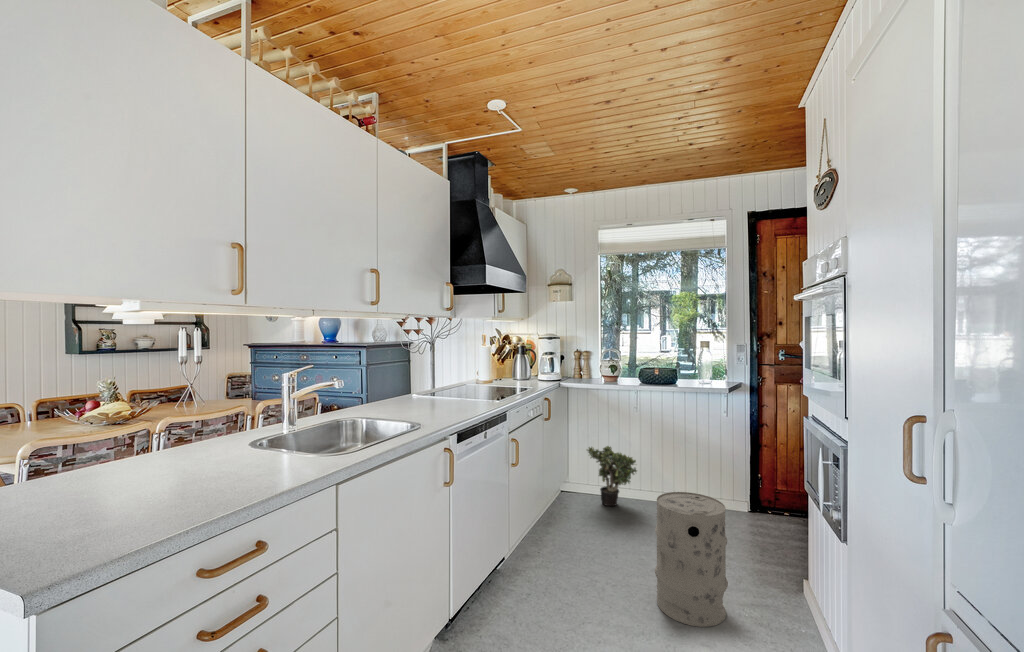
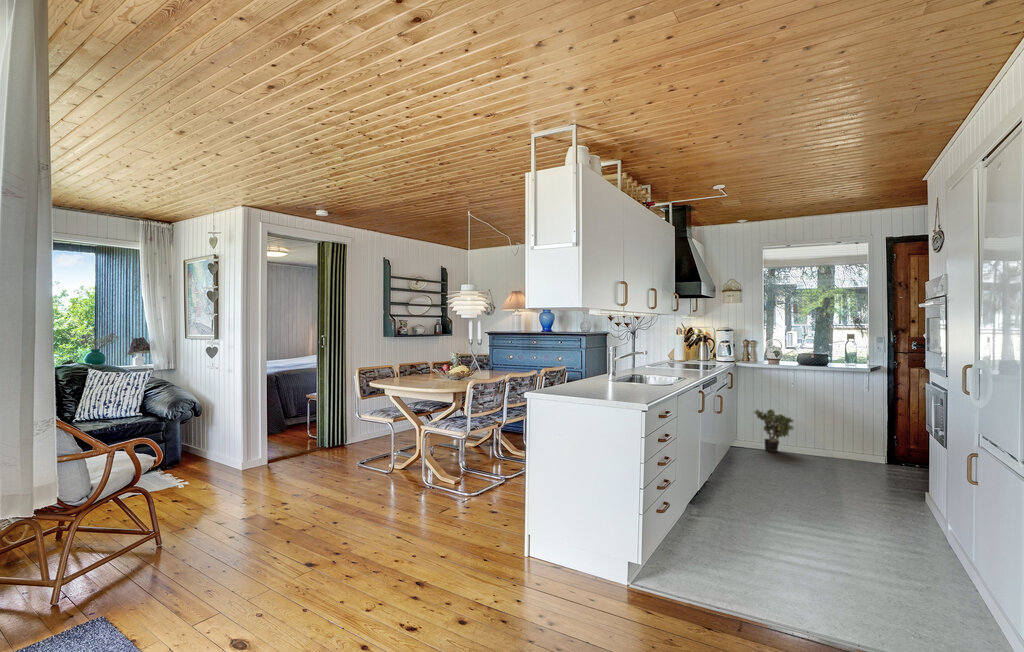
trash can: present [655,492,728,627] -> none [820,429,870,503]

